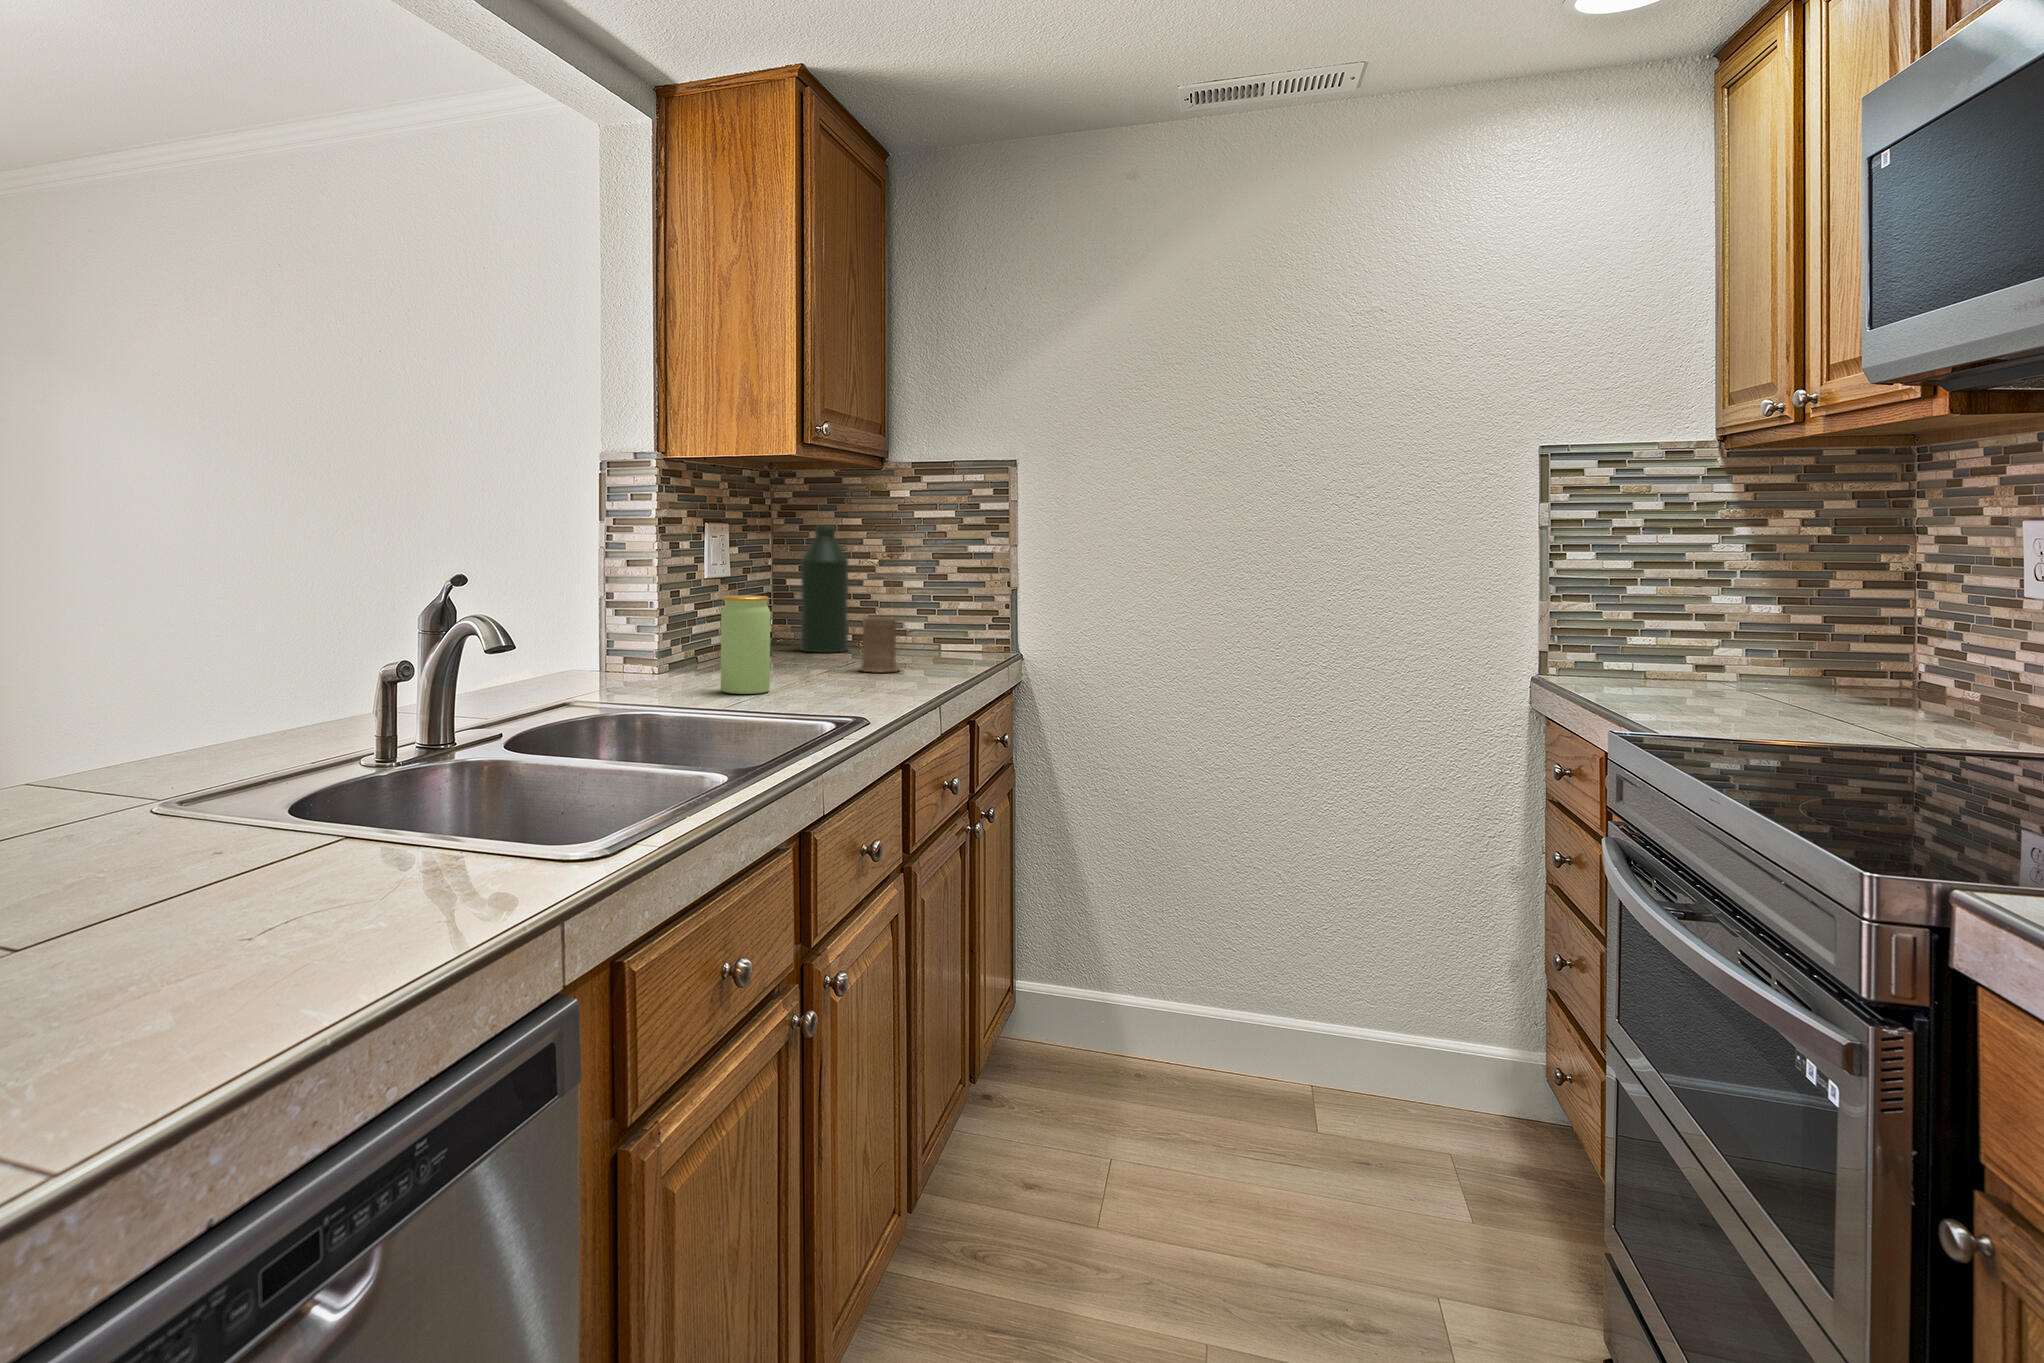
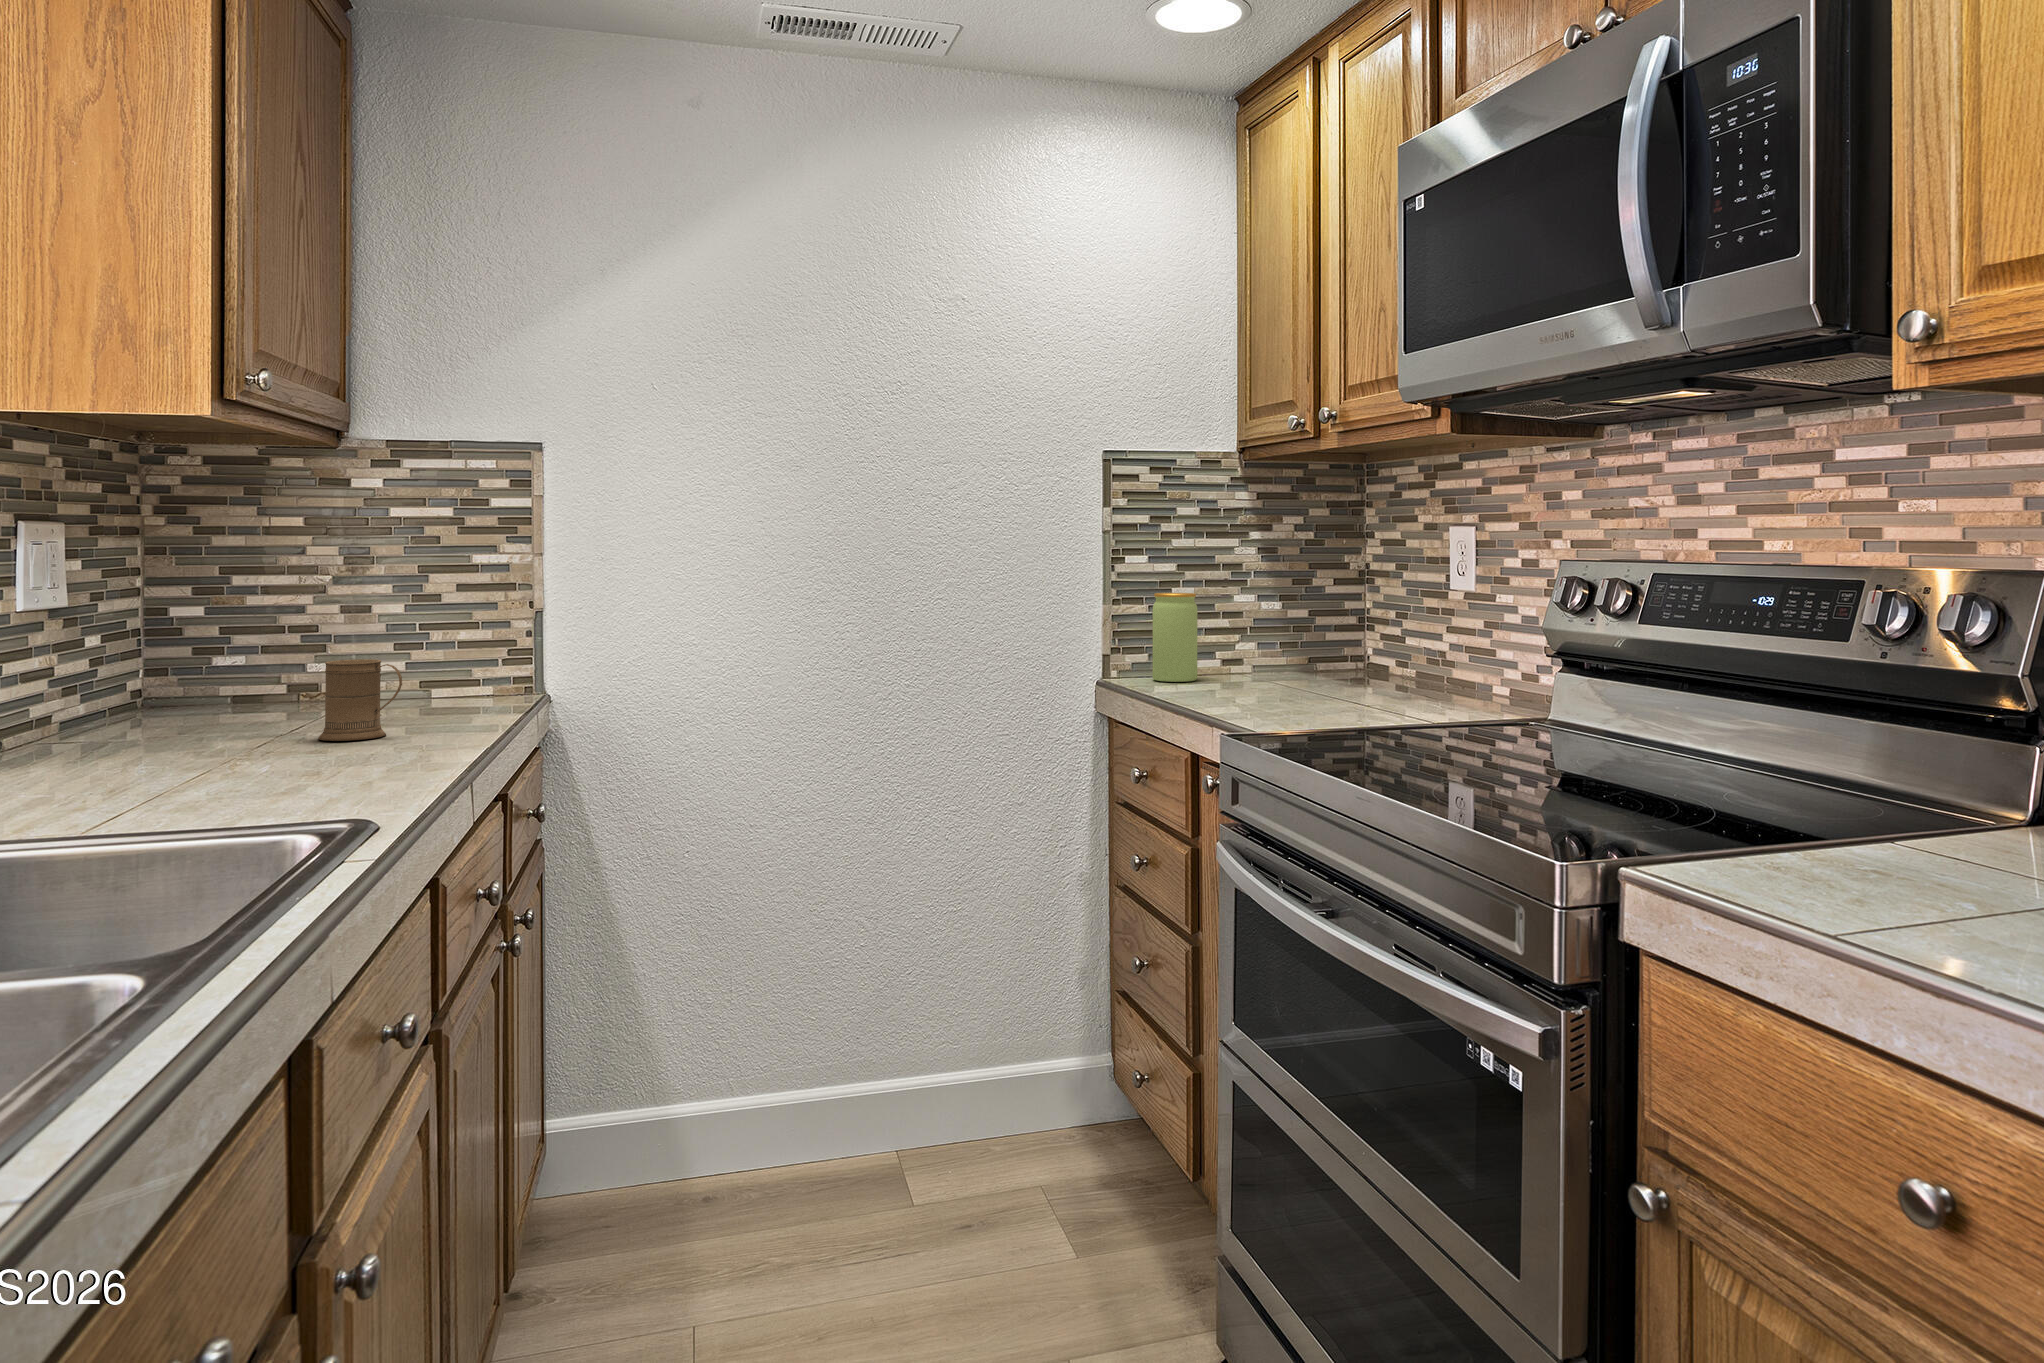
bottle: present [801,526,848,652] -> none [195,527,281,717]
jar: present [721,595,770,694] -> present [1152,593,1197,682]

